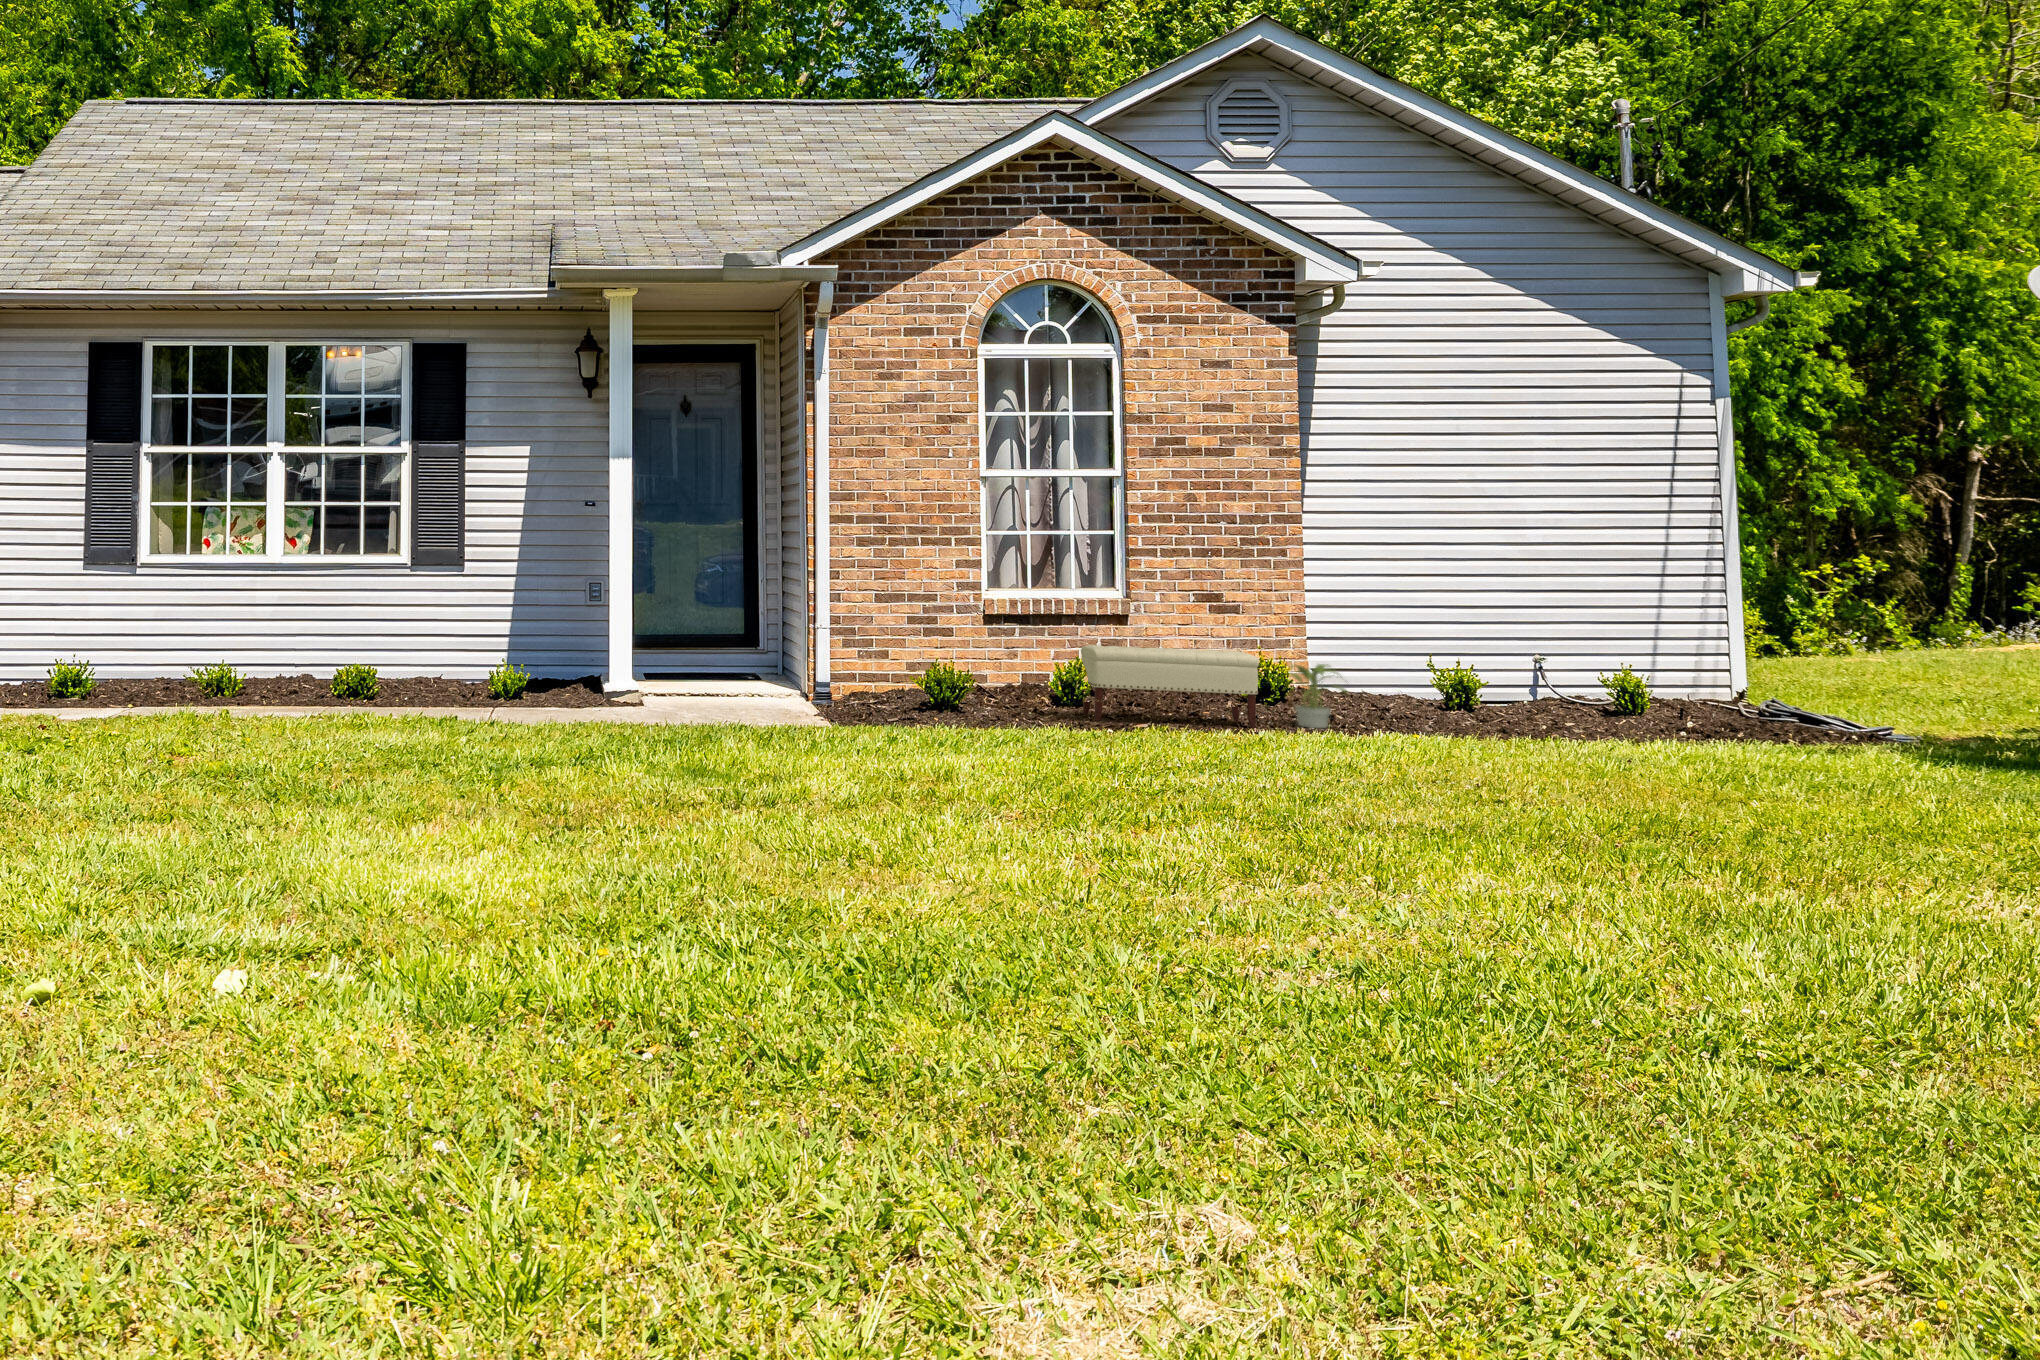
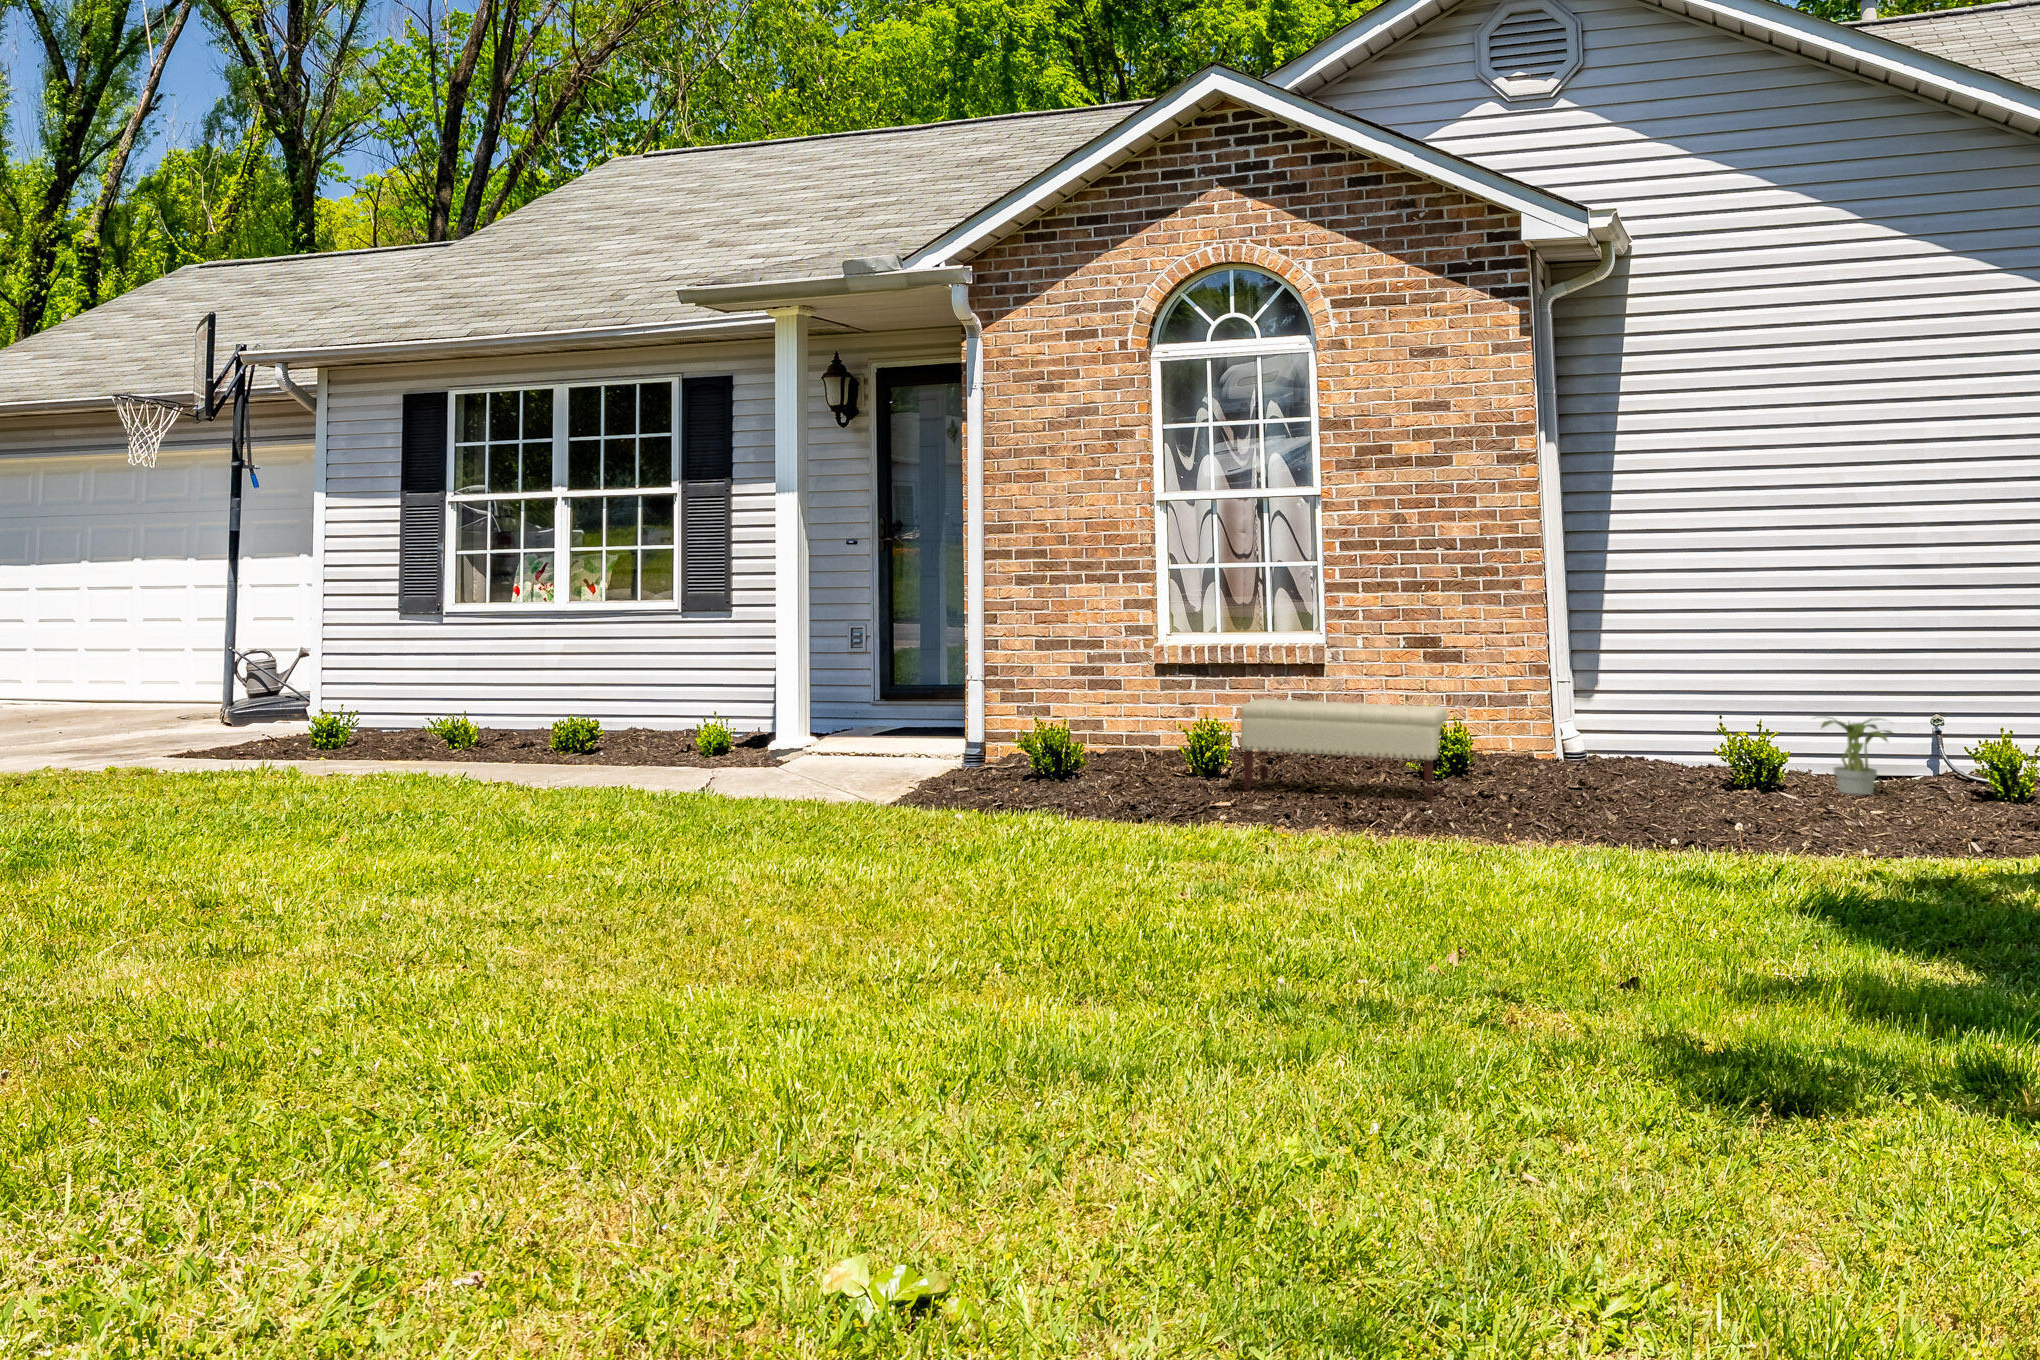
potted plant: present [1291,664,1346,728] -> present [1814,718,1893,795]

